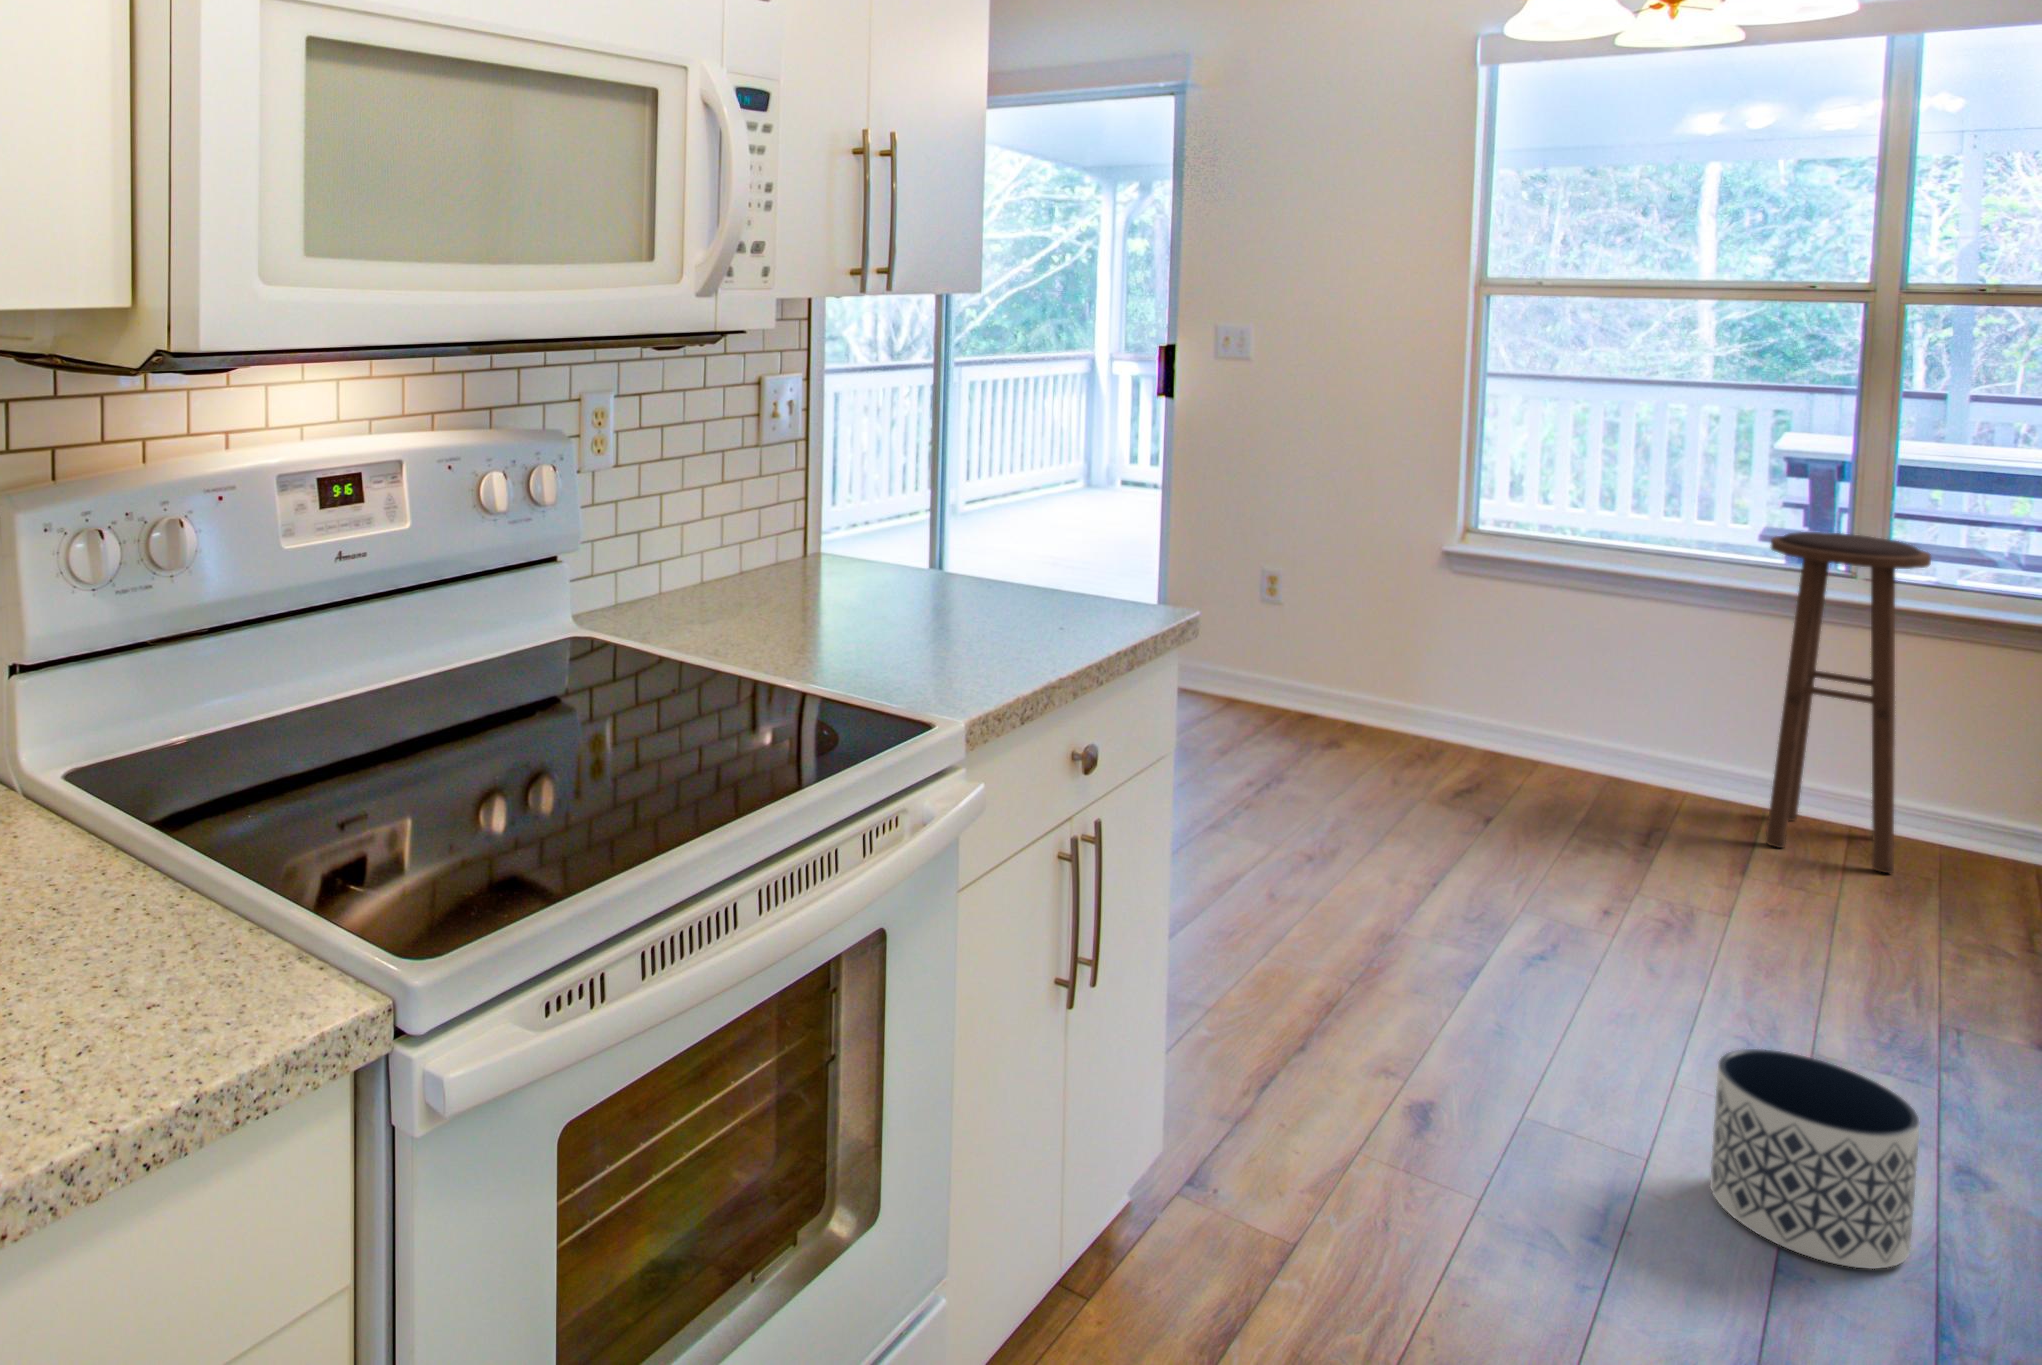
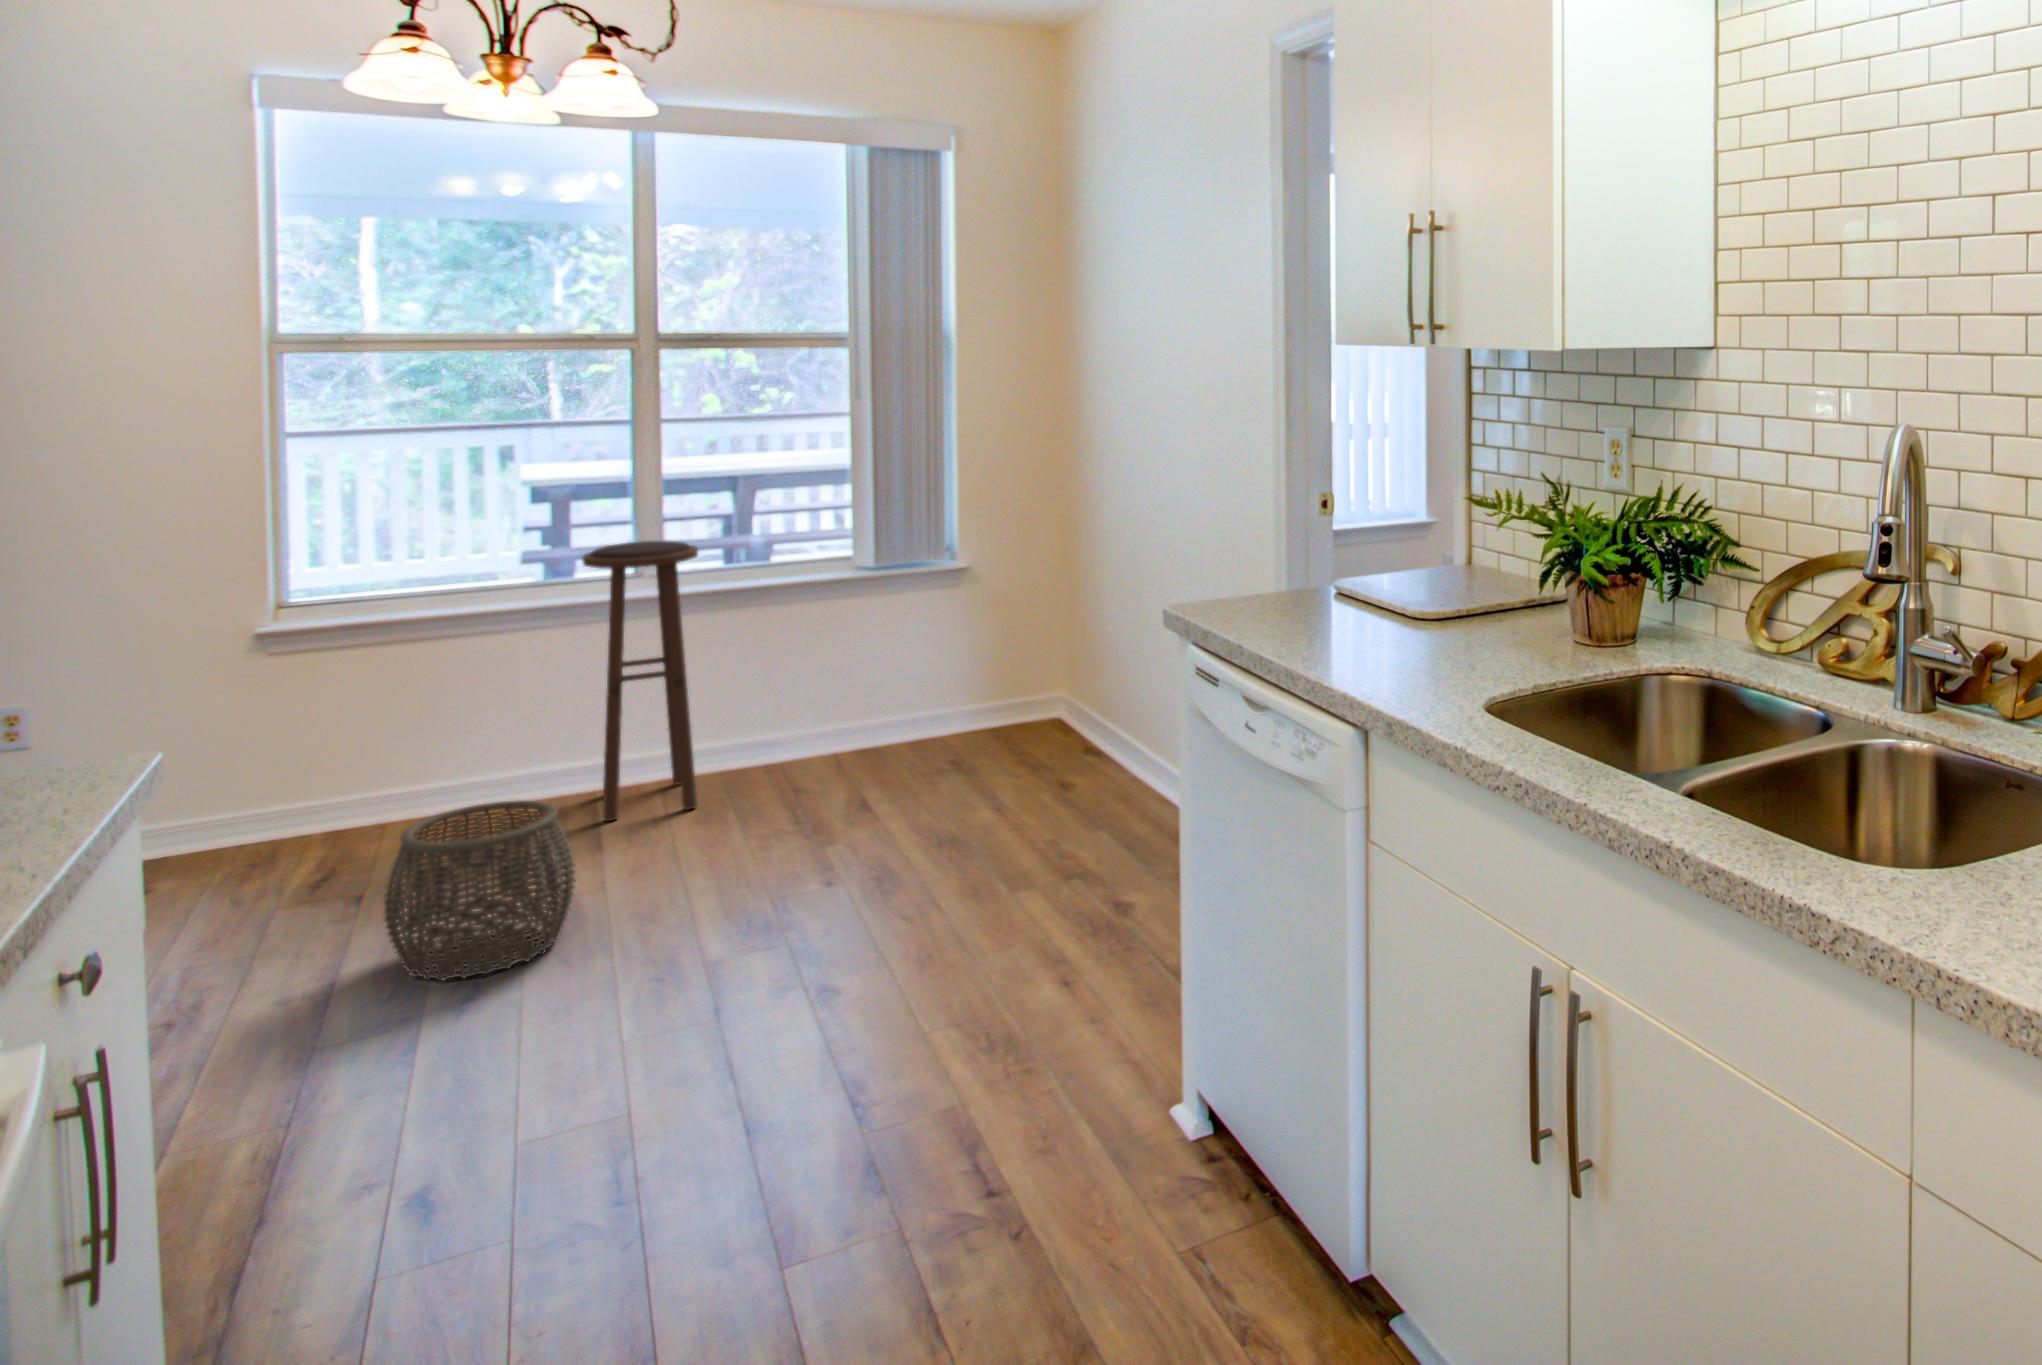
woven basket: none [1484,763,1686,950] -> present [384,801,576,981]
planter: present [1710,1049,1920,1269] -> none [676,955,815,1120]

